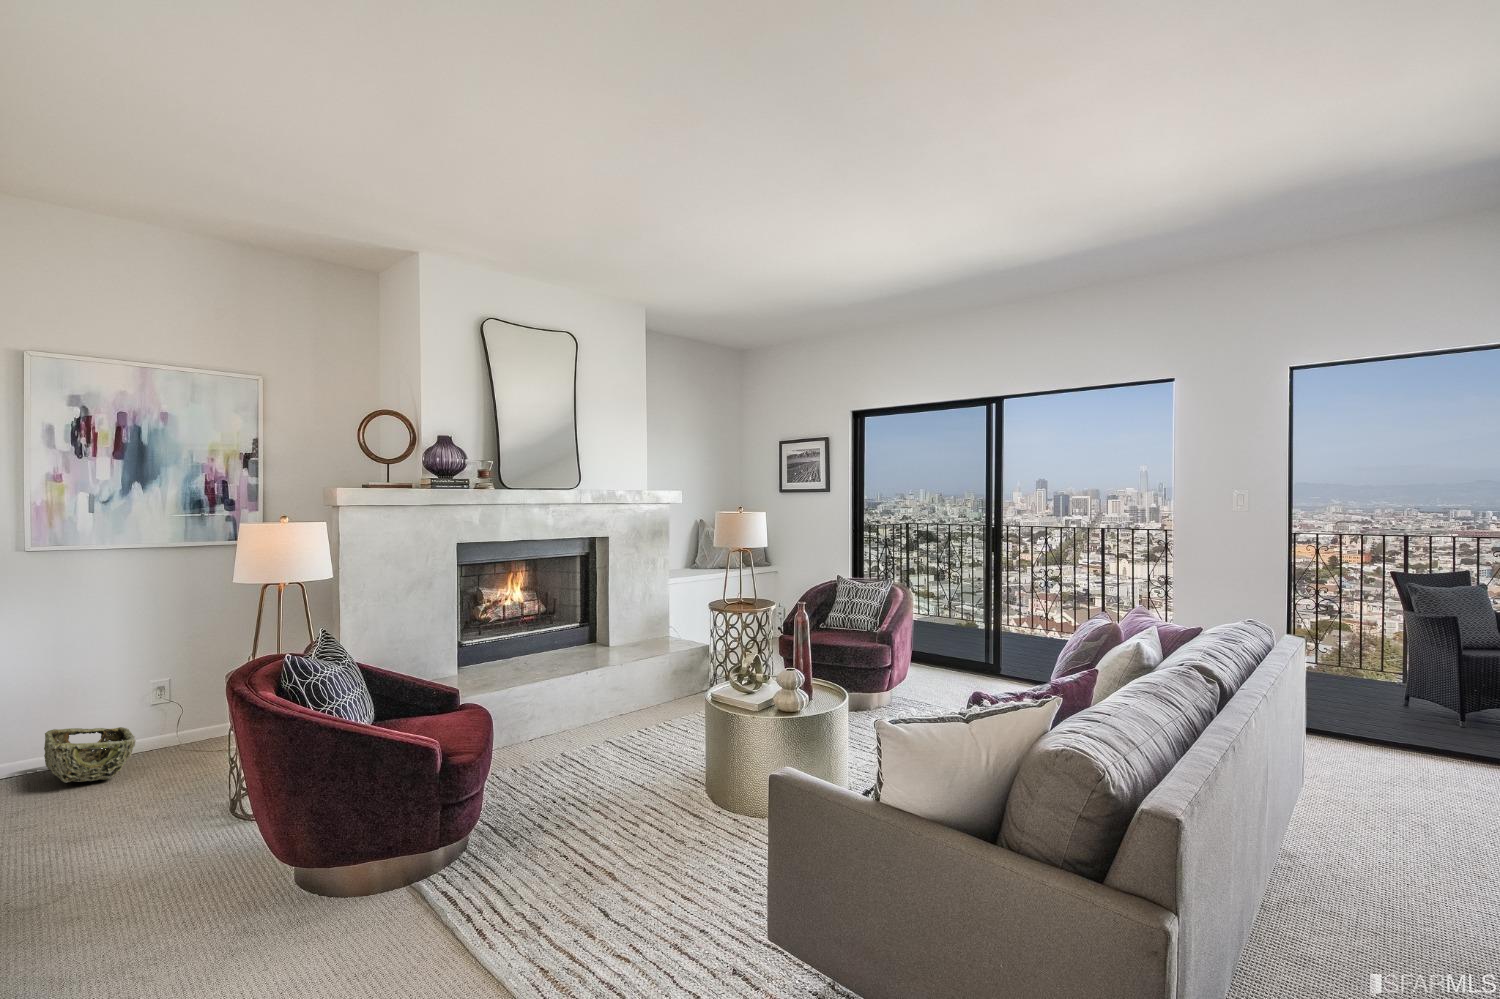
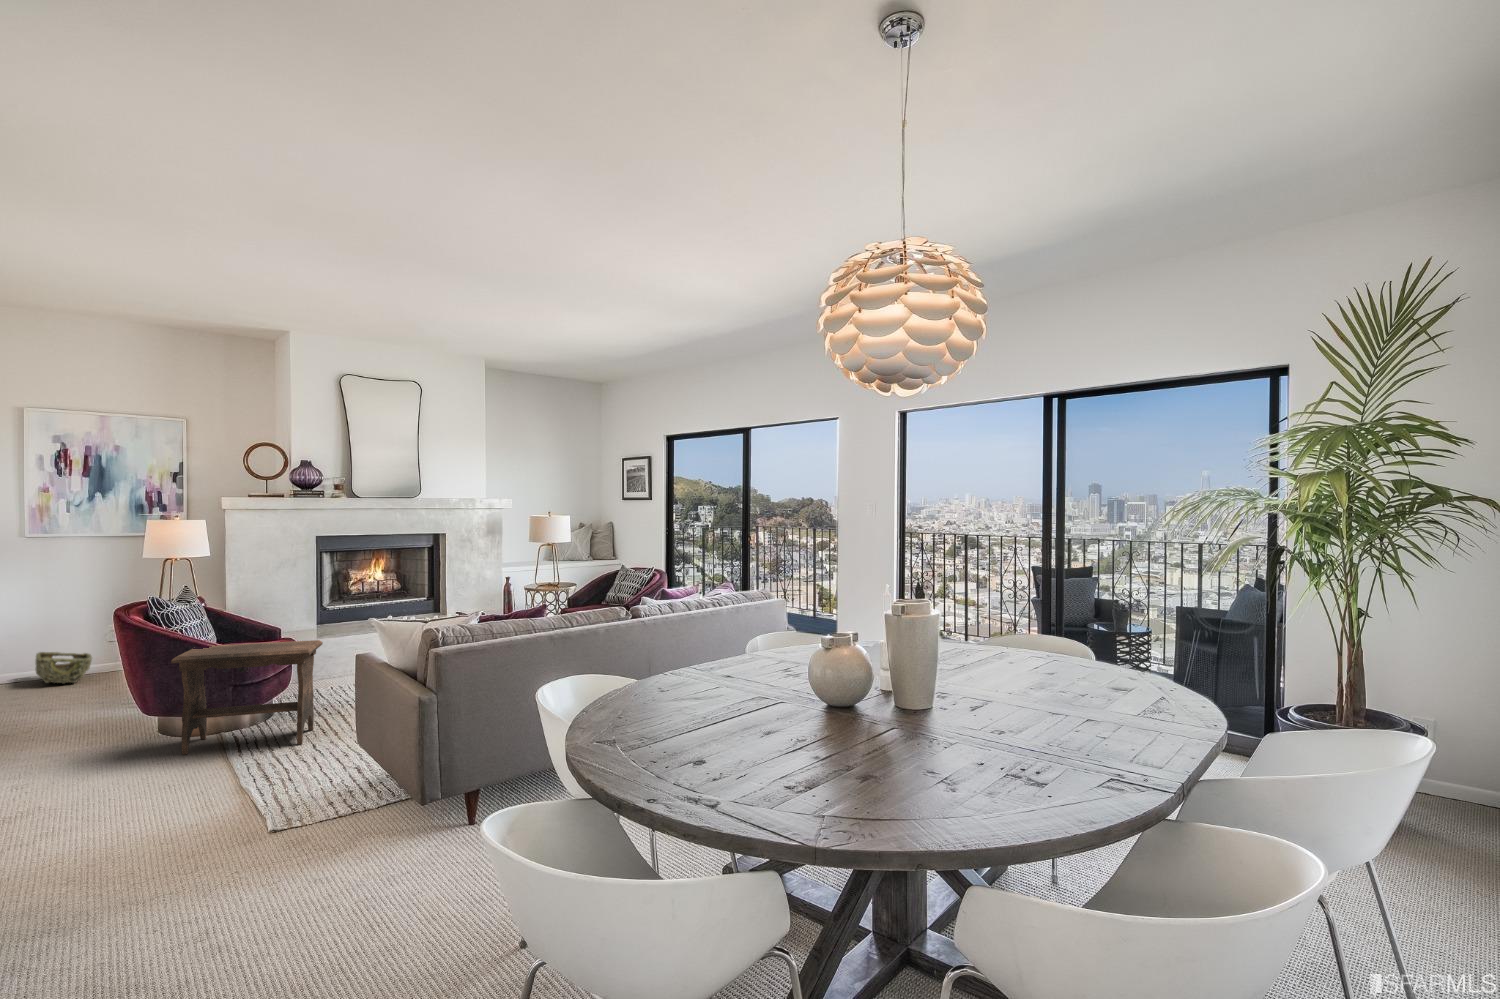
footstool: none [366,722,606,968] -> present [171,640,323,755]

